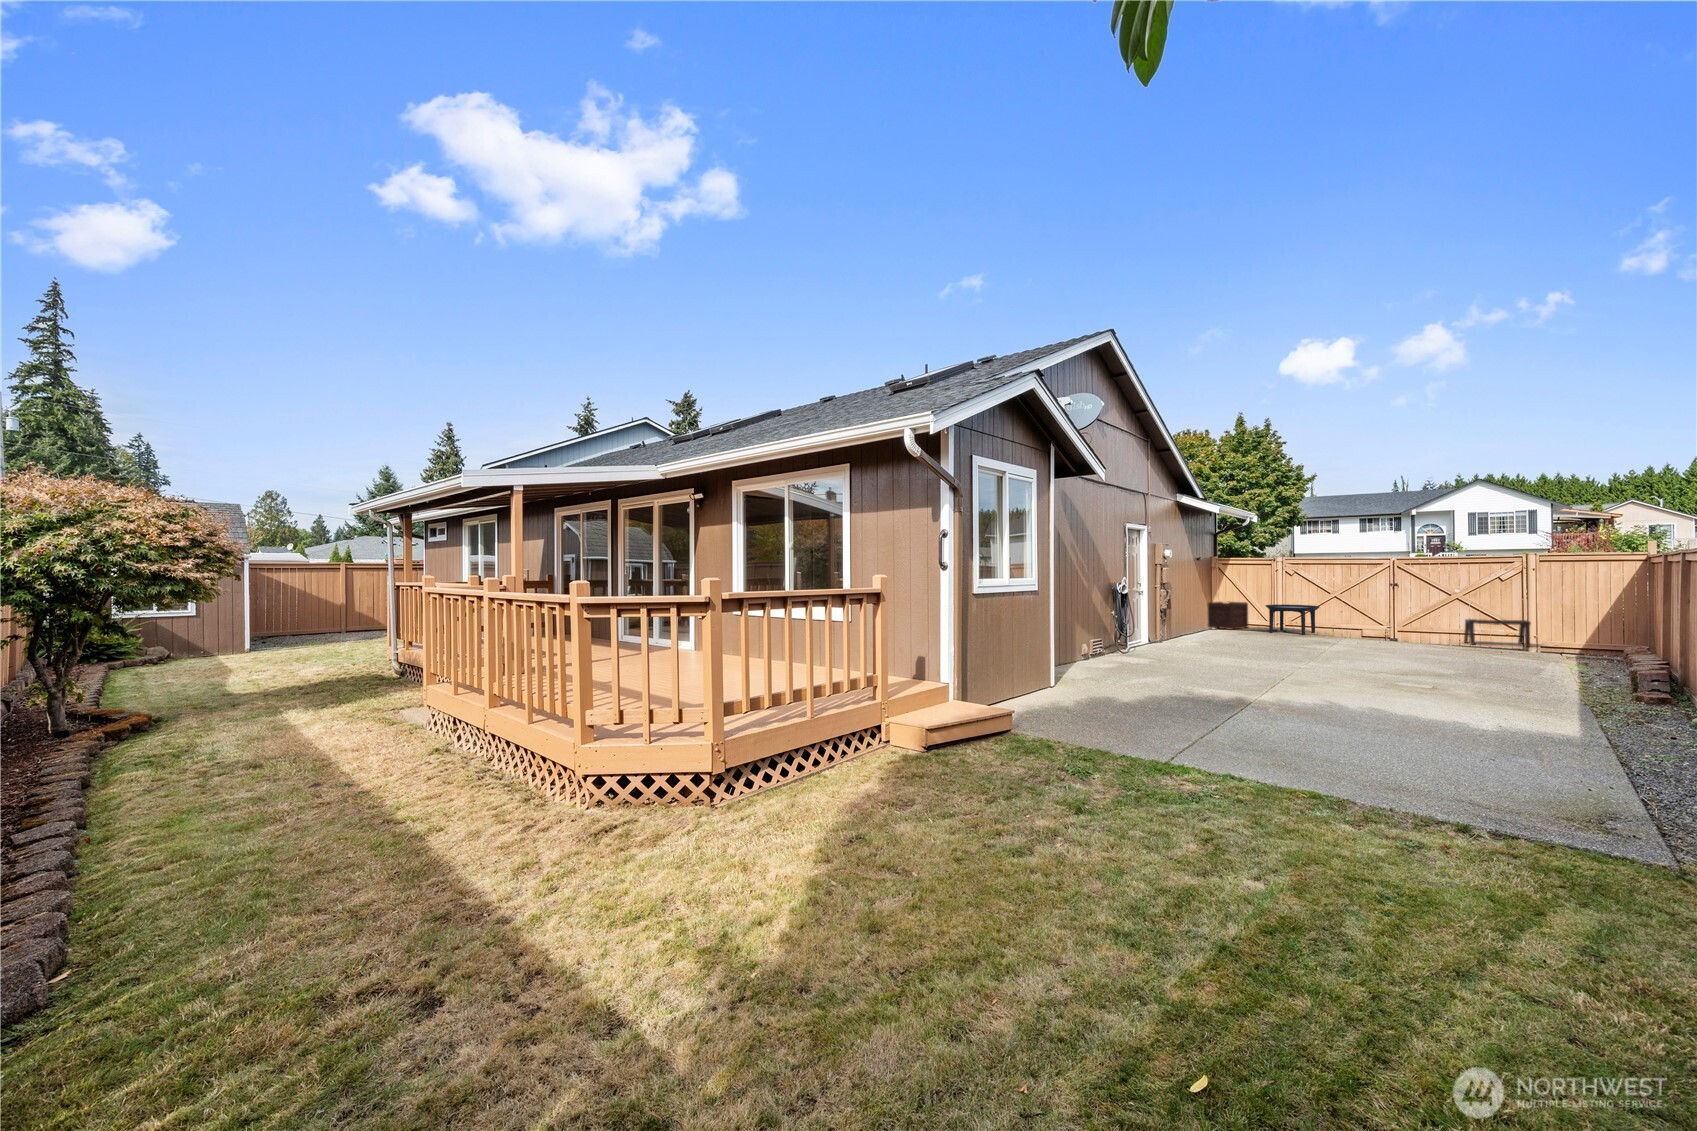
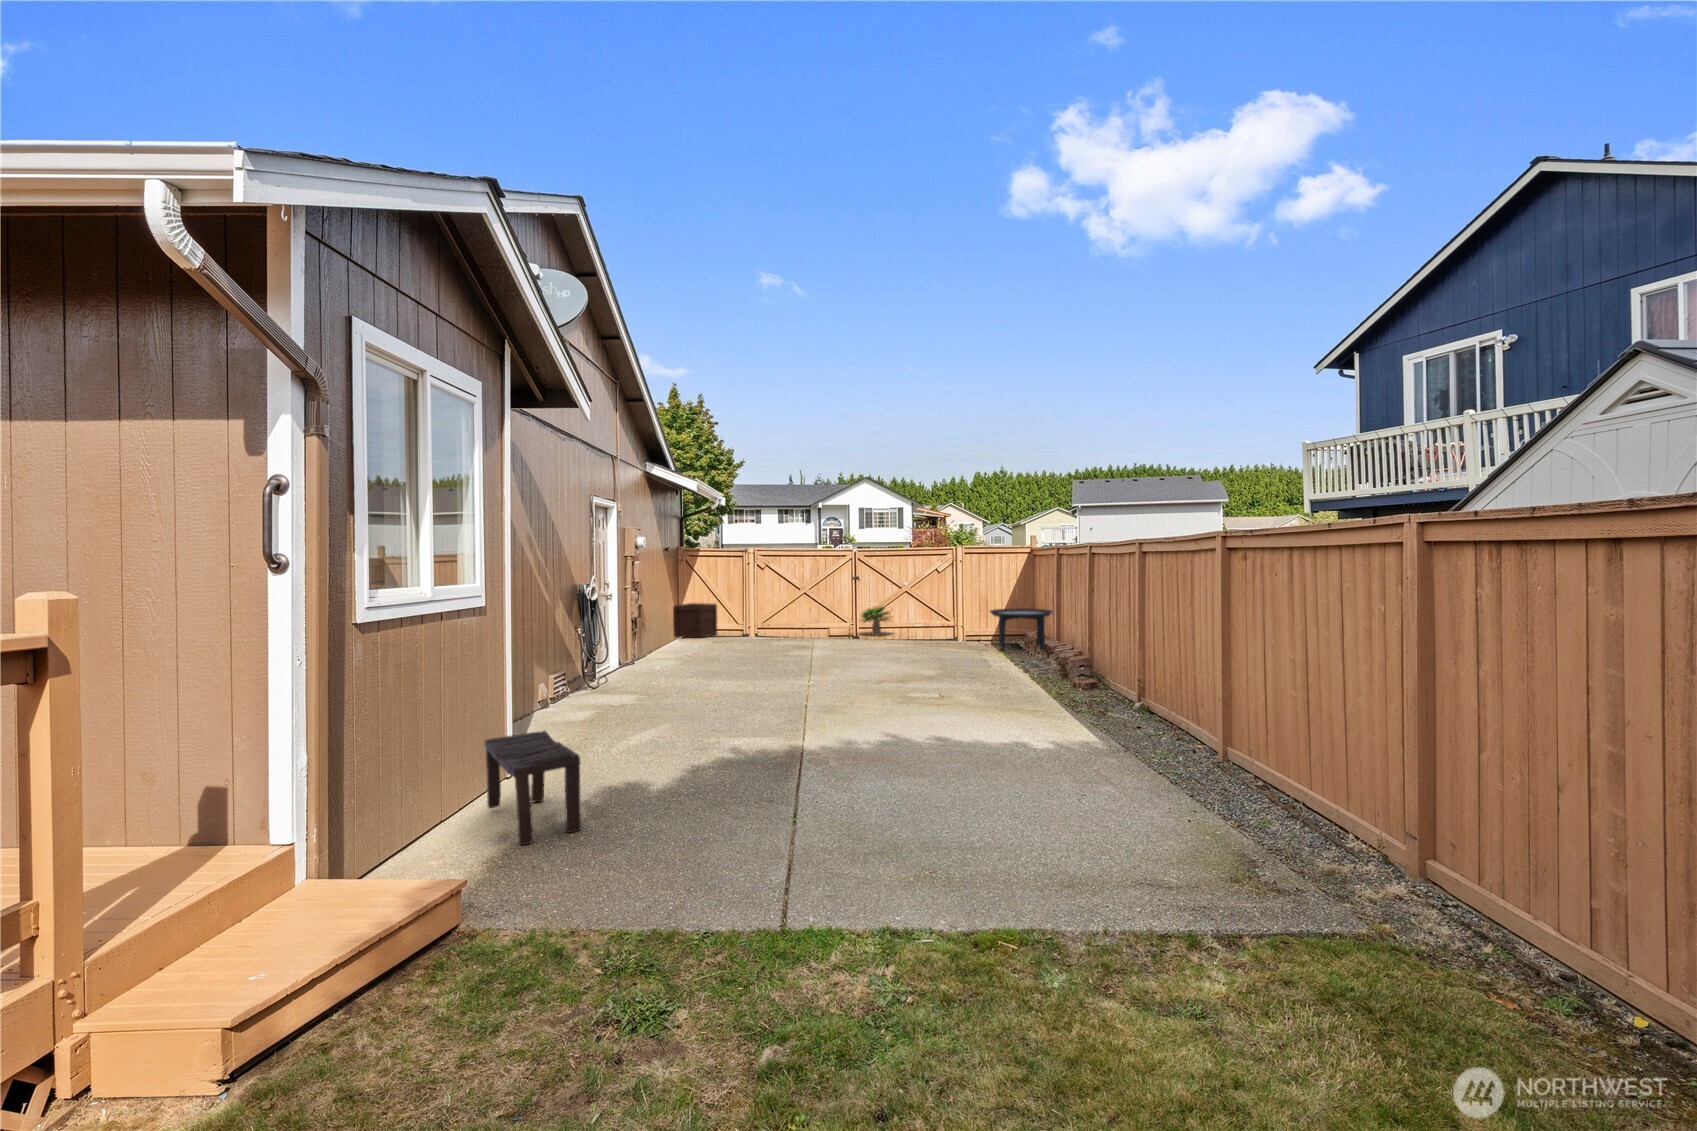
round table: present [1265,604,1320,635] -> present [990,608,1053,650]
potted plant: none [1394,610,1440,640] -> present [861,606,890,636]
bench: present [1464,619,1531,647] -> present [485,731,581,845]

